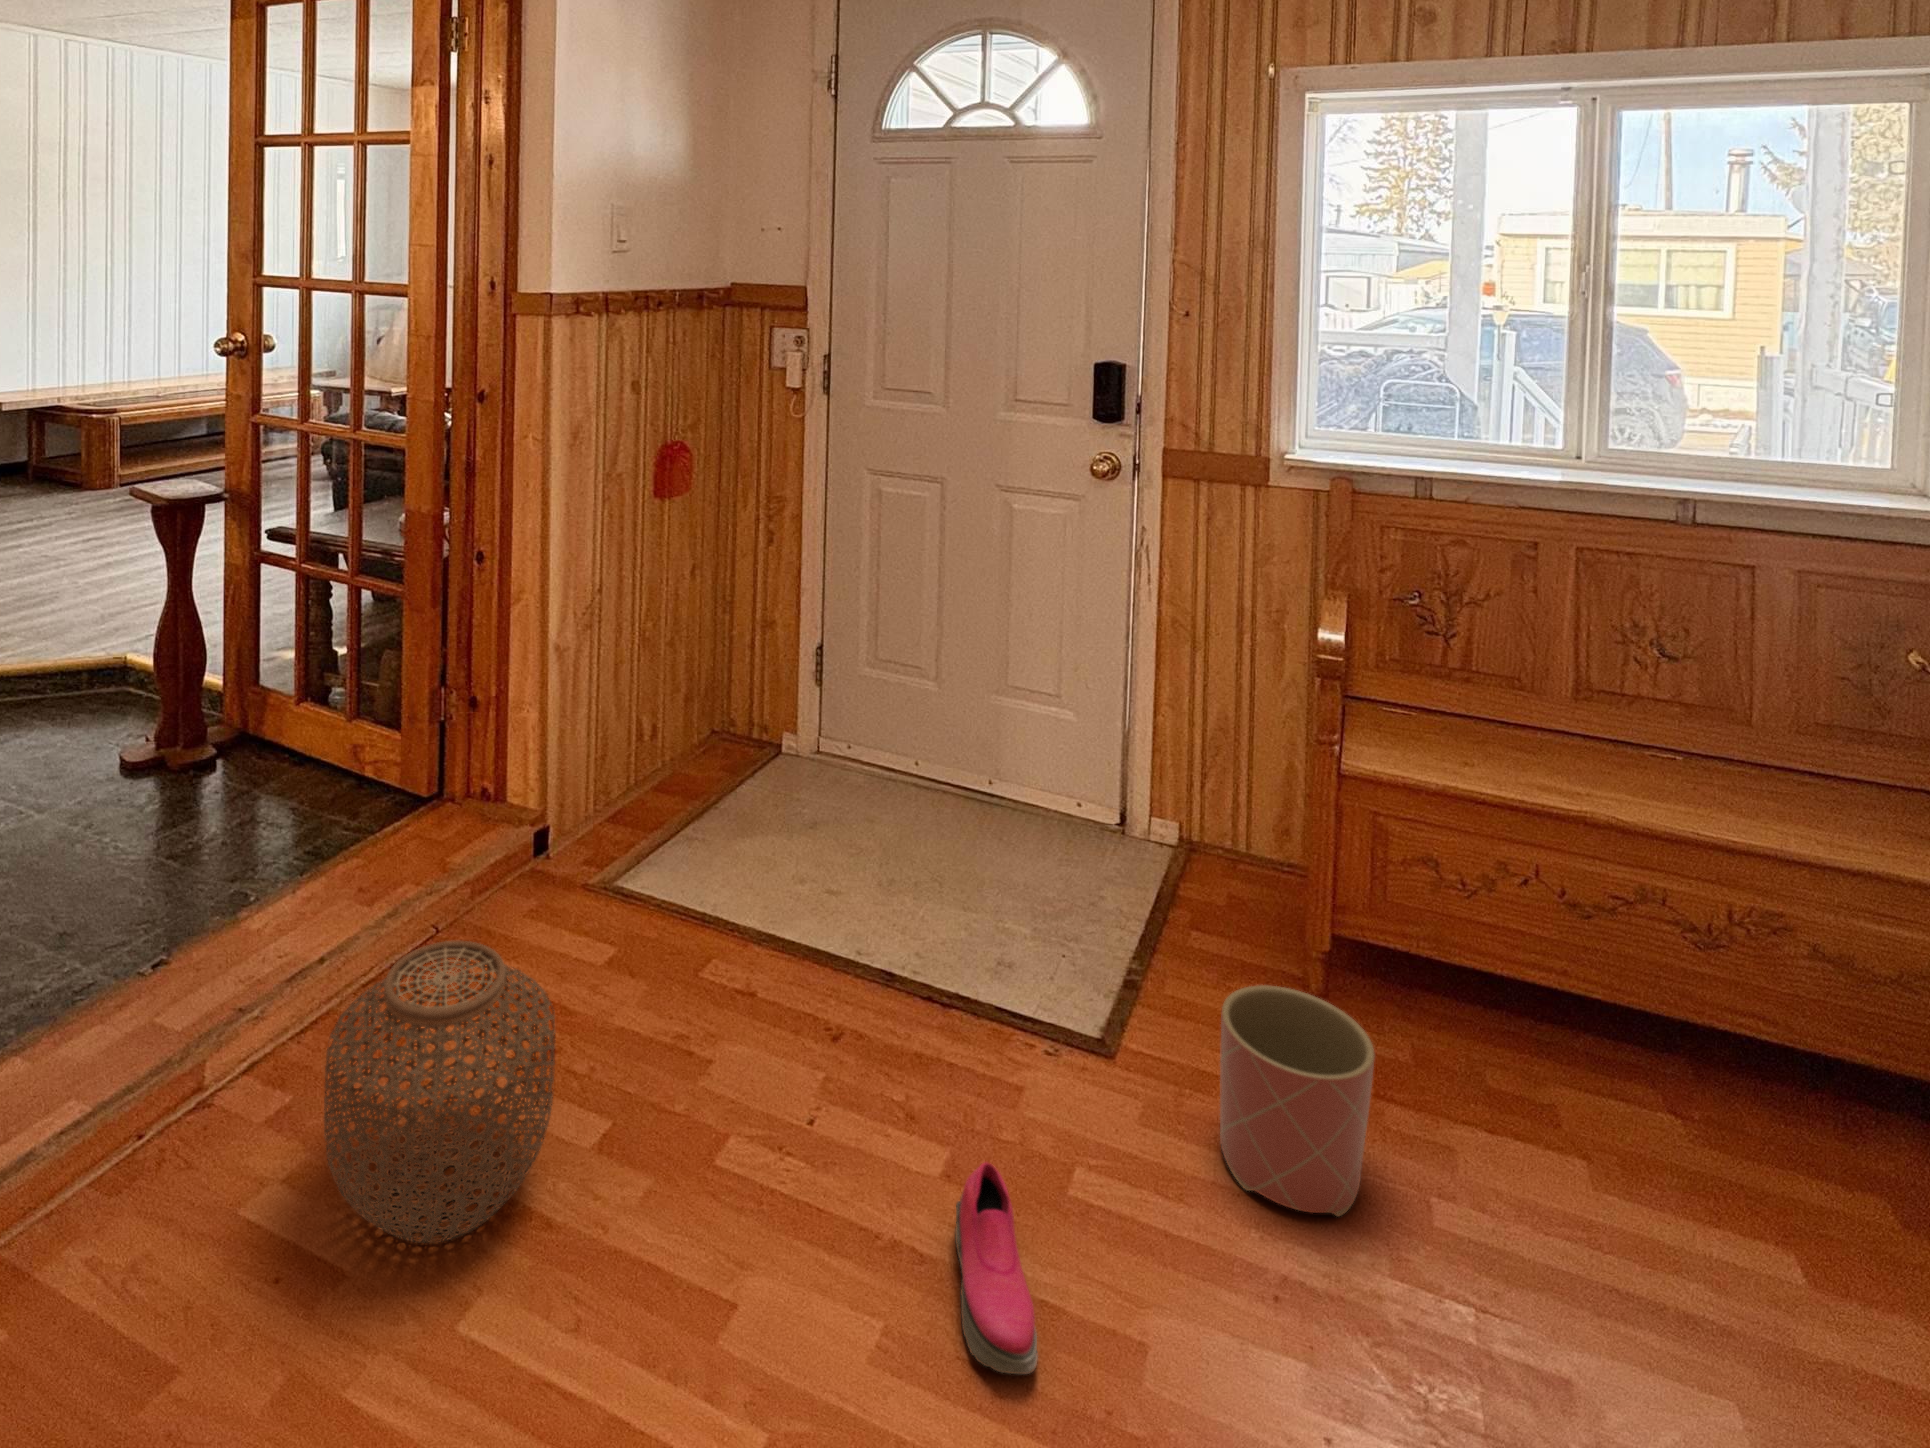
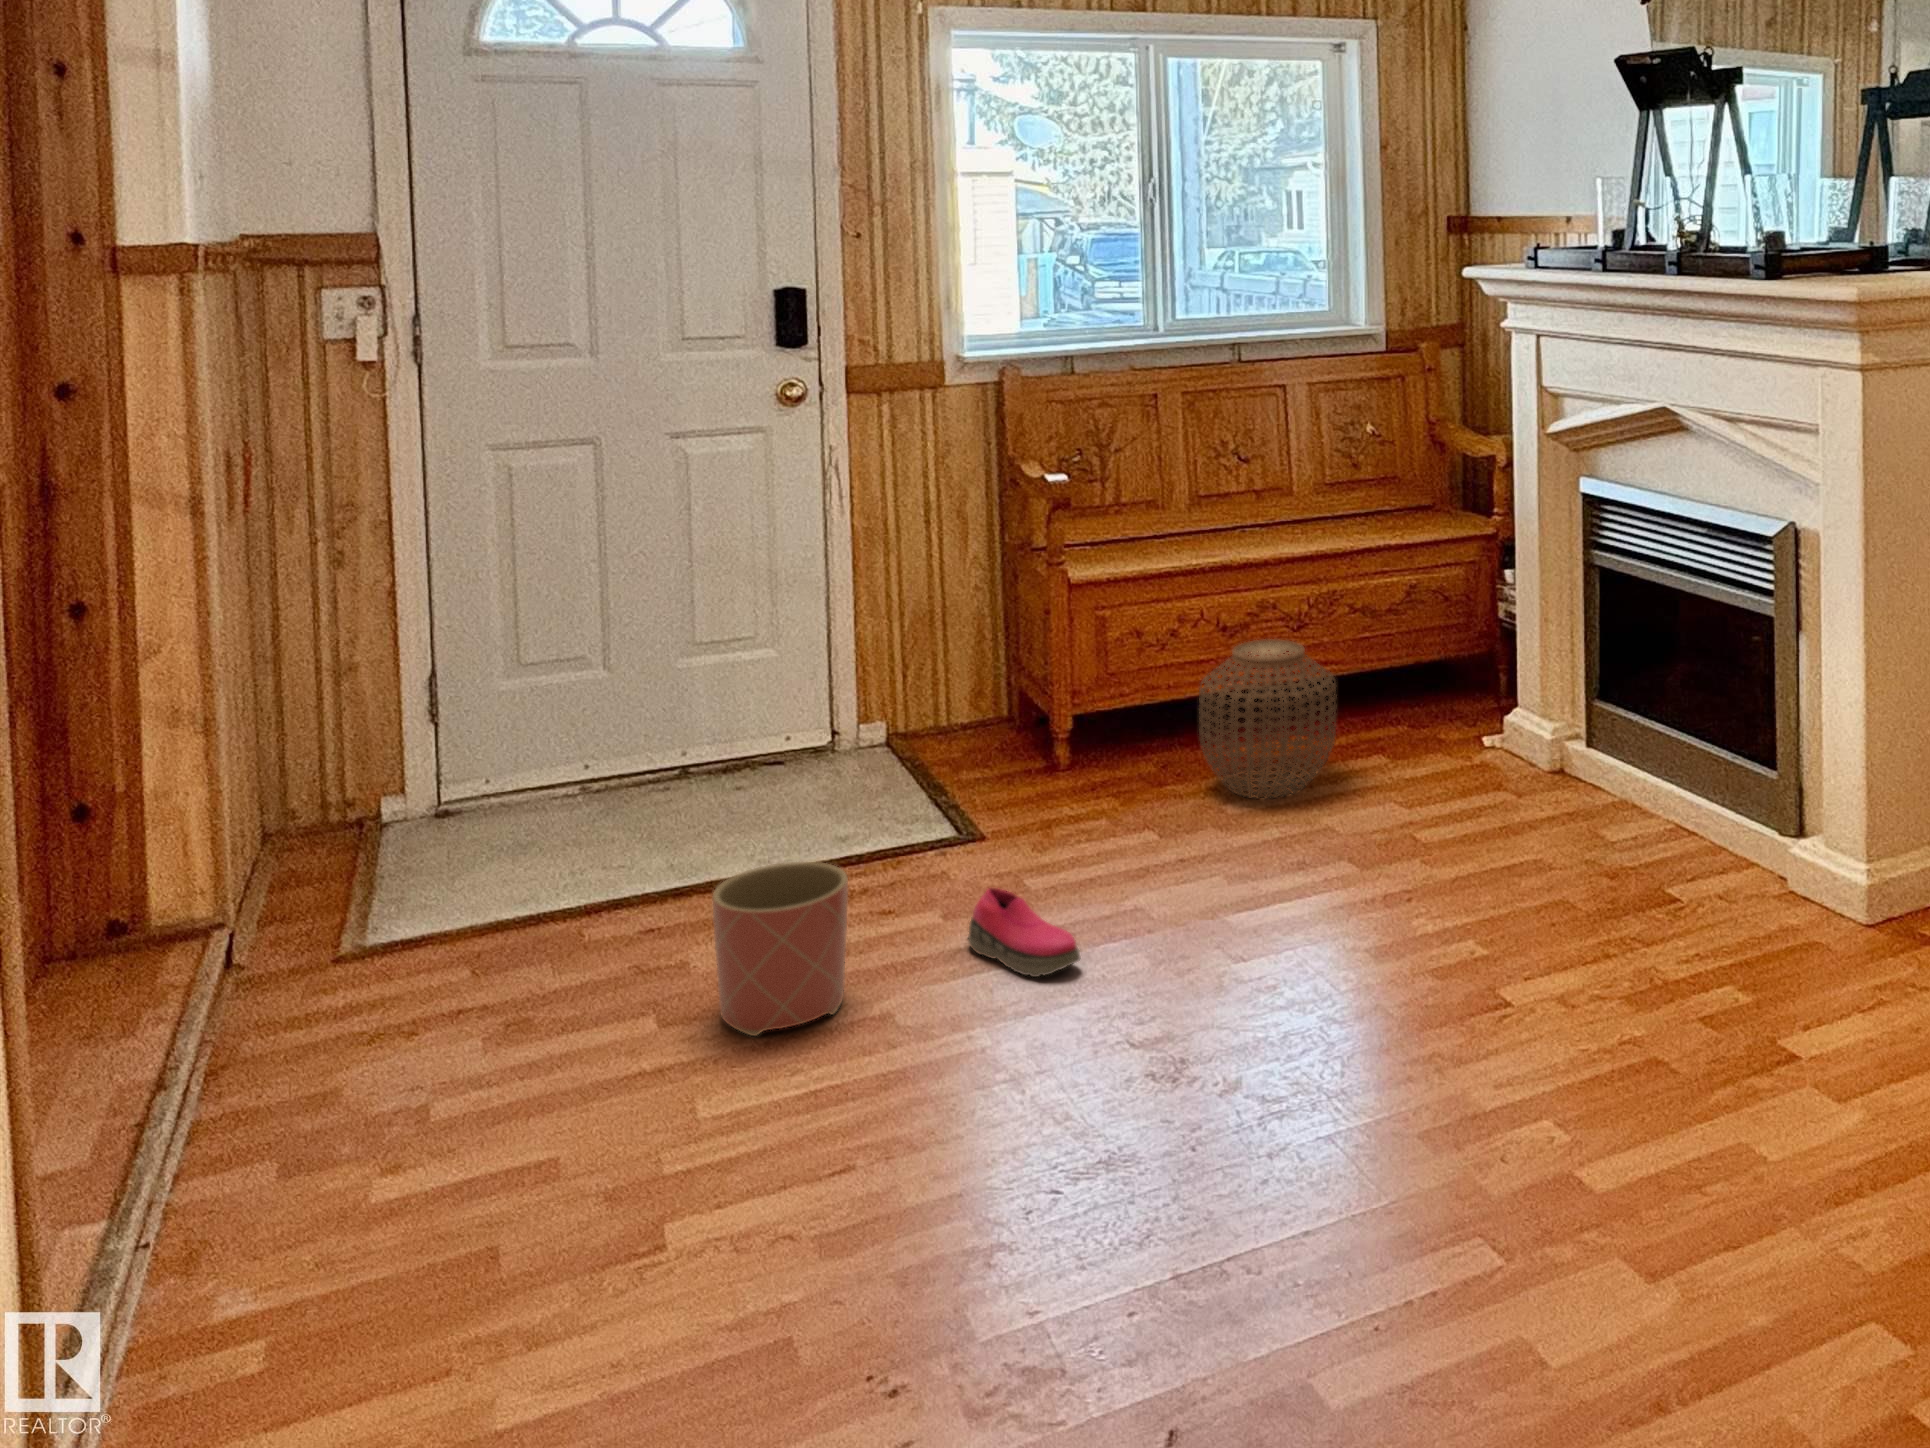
woven basket: present [324,941,555,1243] -> present [1199,639,1337,799]
planter: present [1220,985,1375,1216] -> present [712,862,848,1036]

